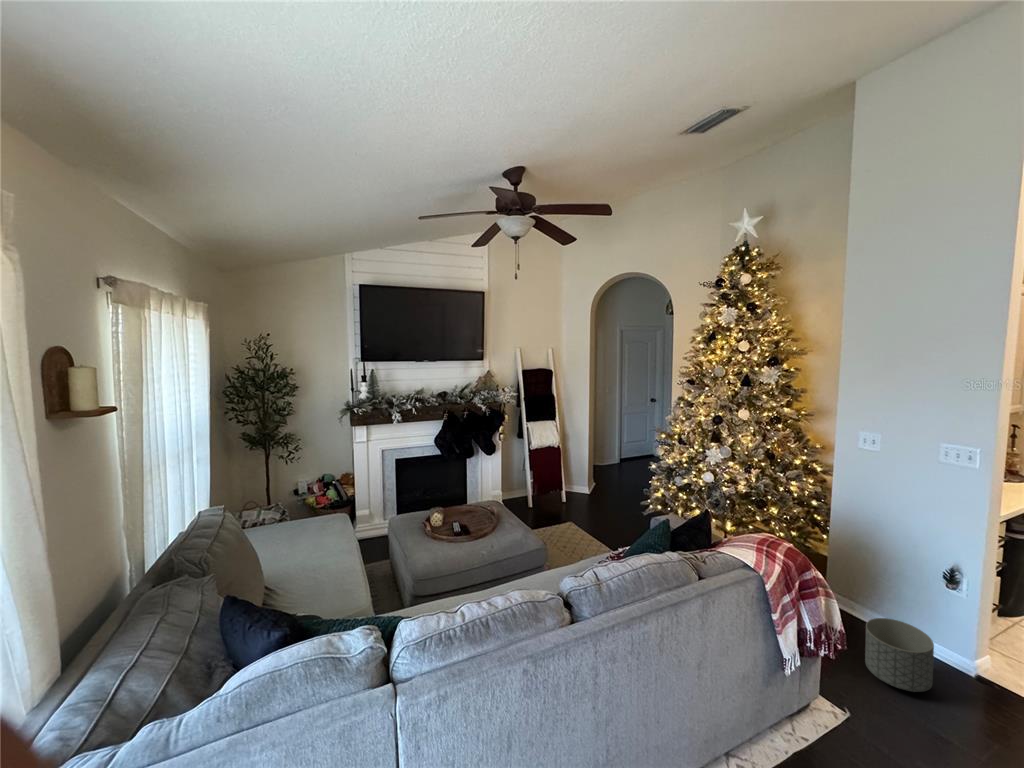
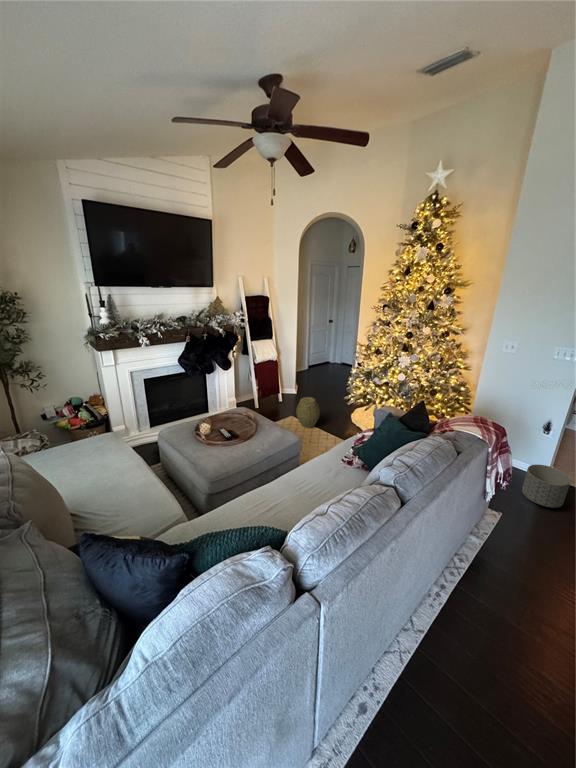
woven basket: none [570,496,601,538] -> present [296,397,320,428]

